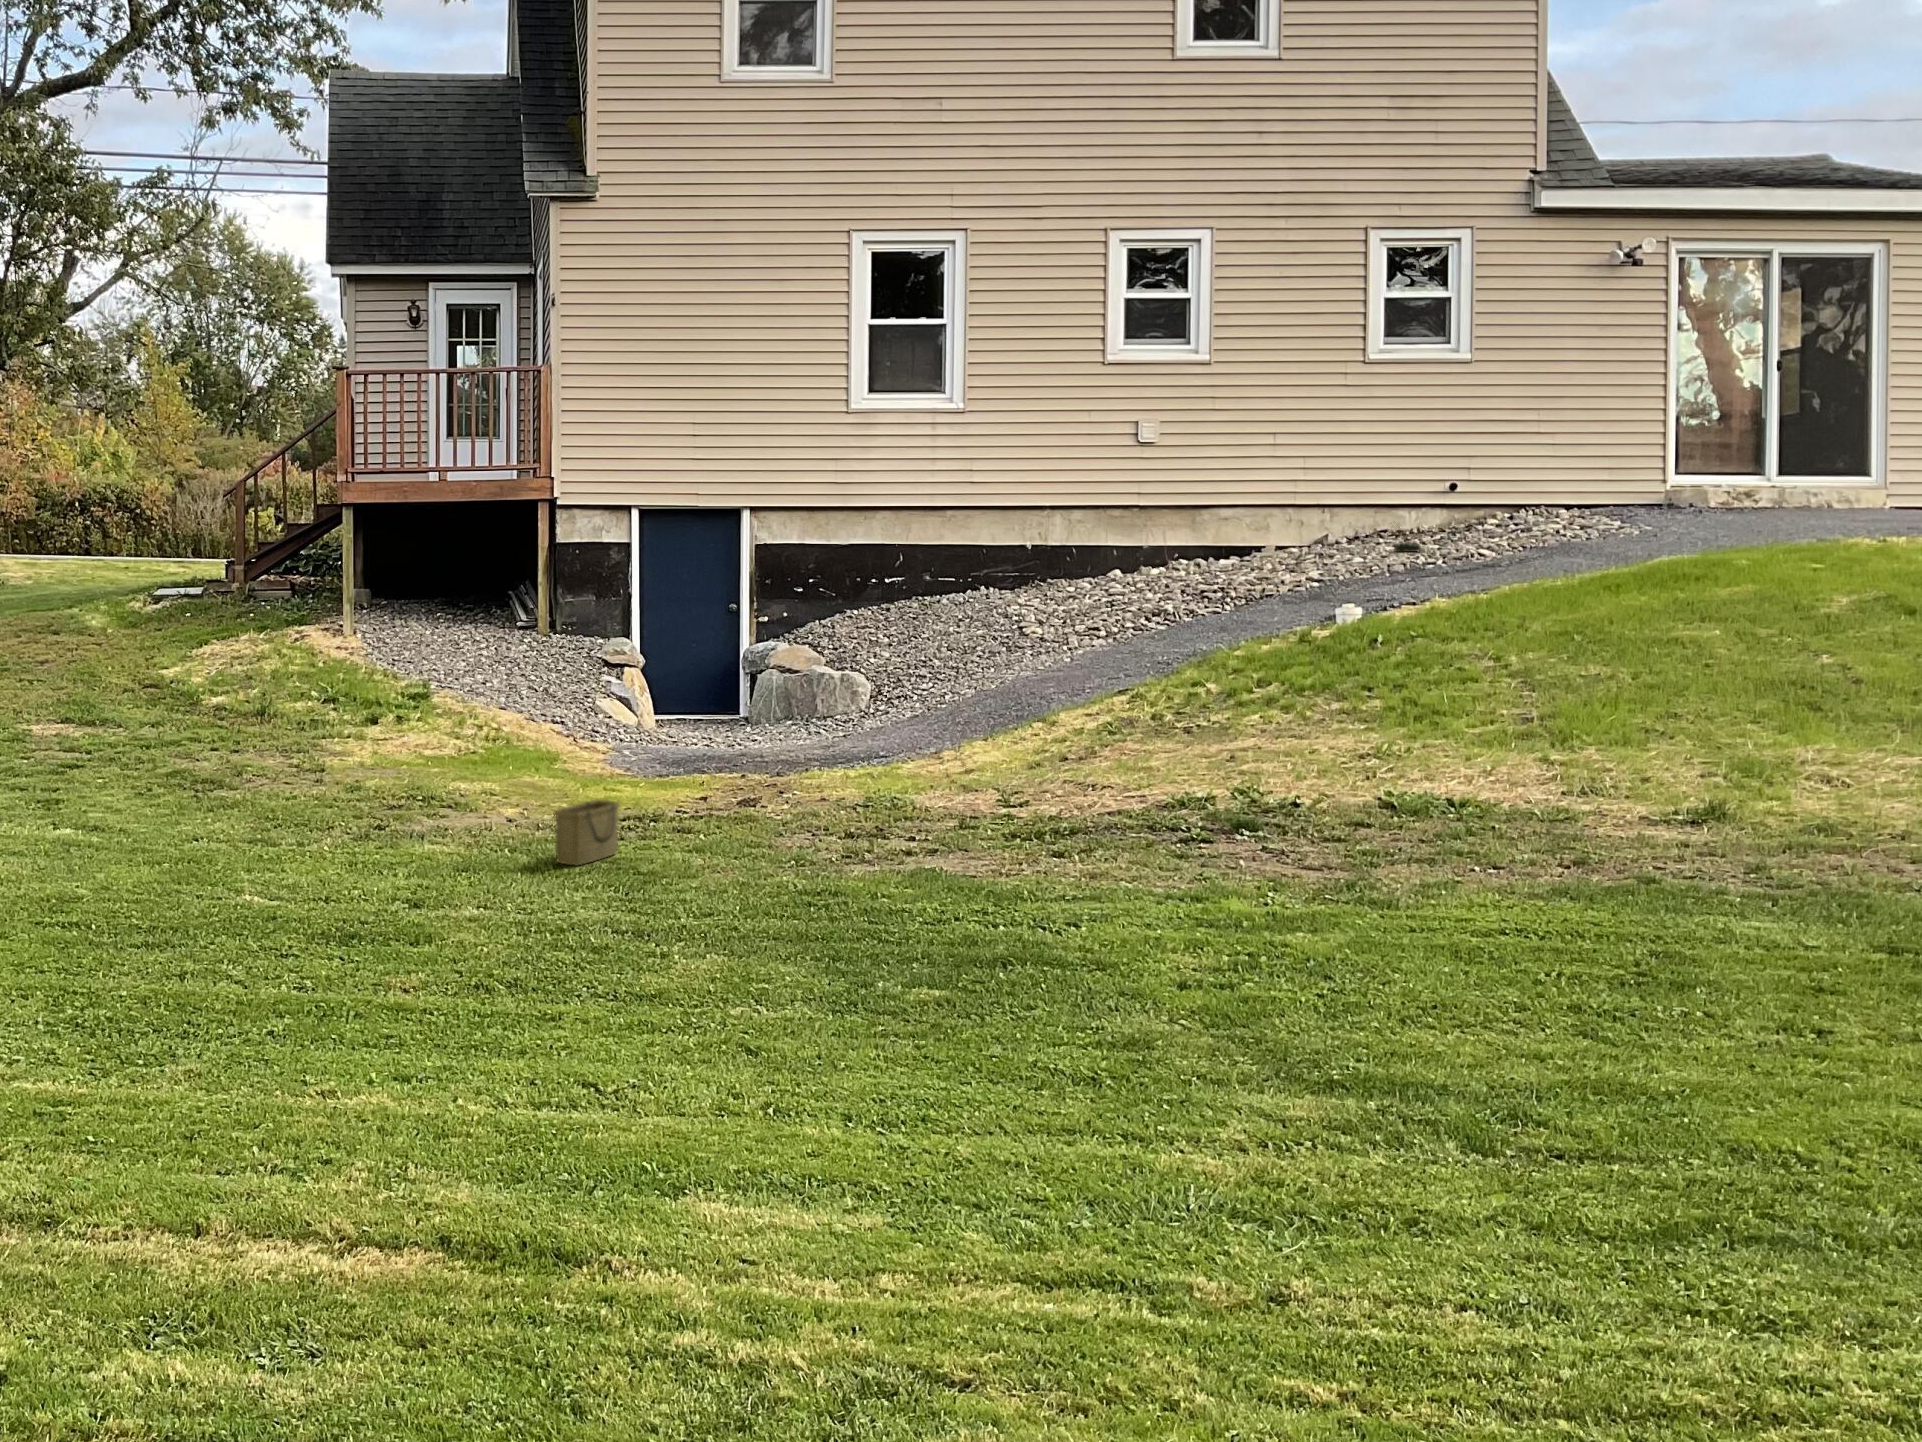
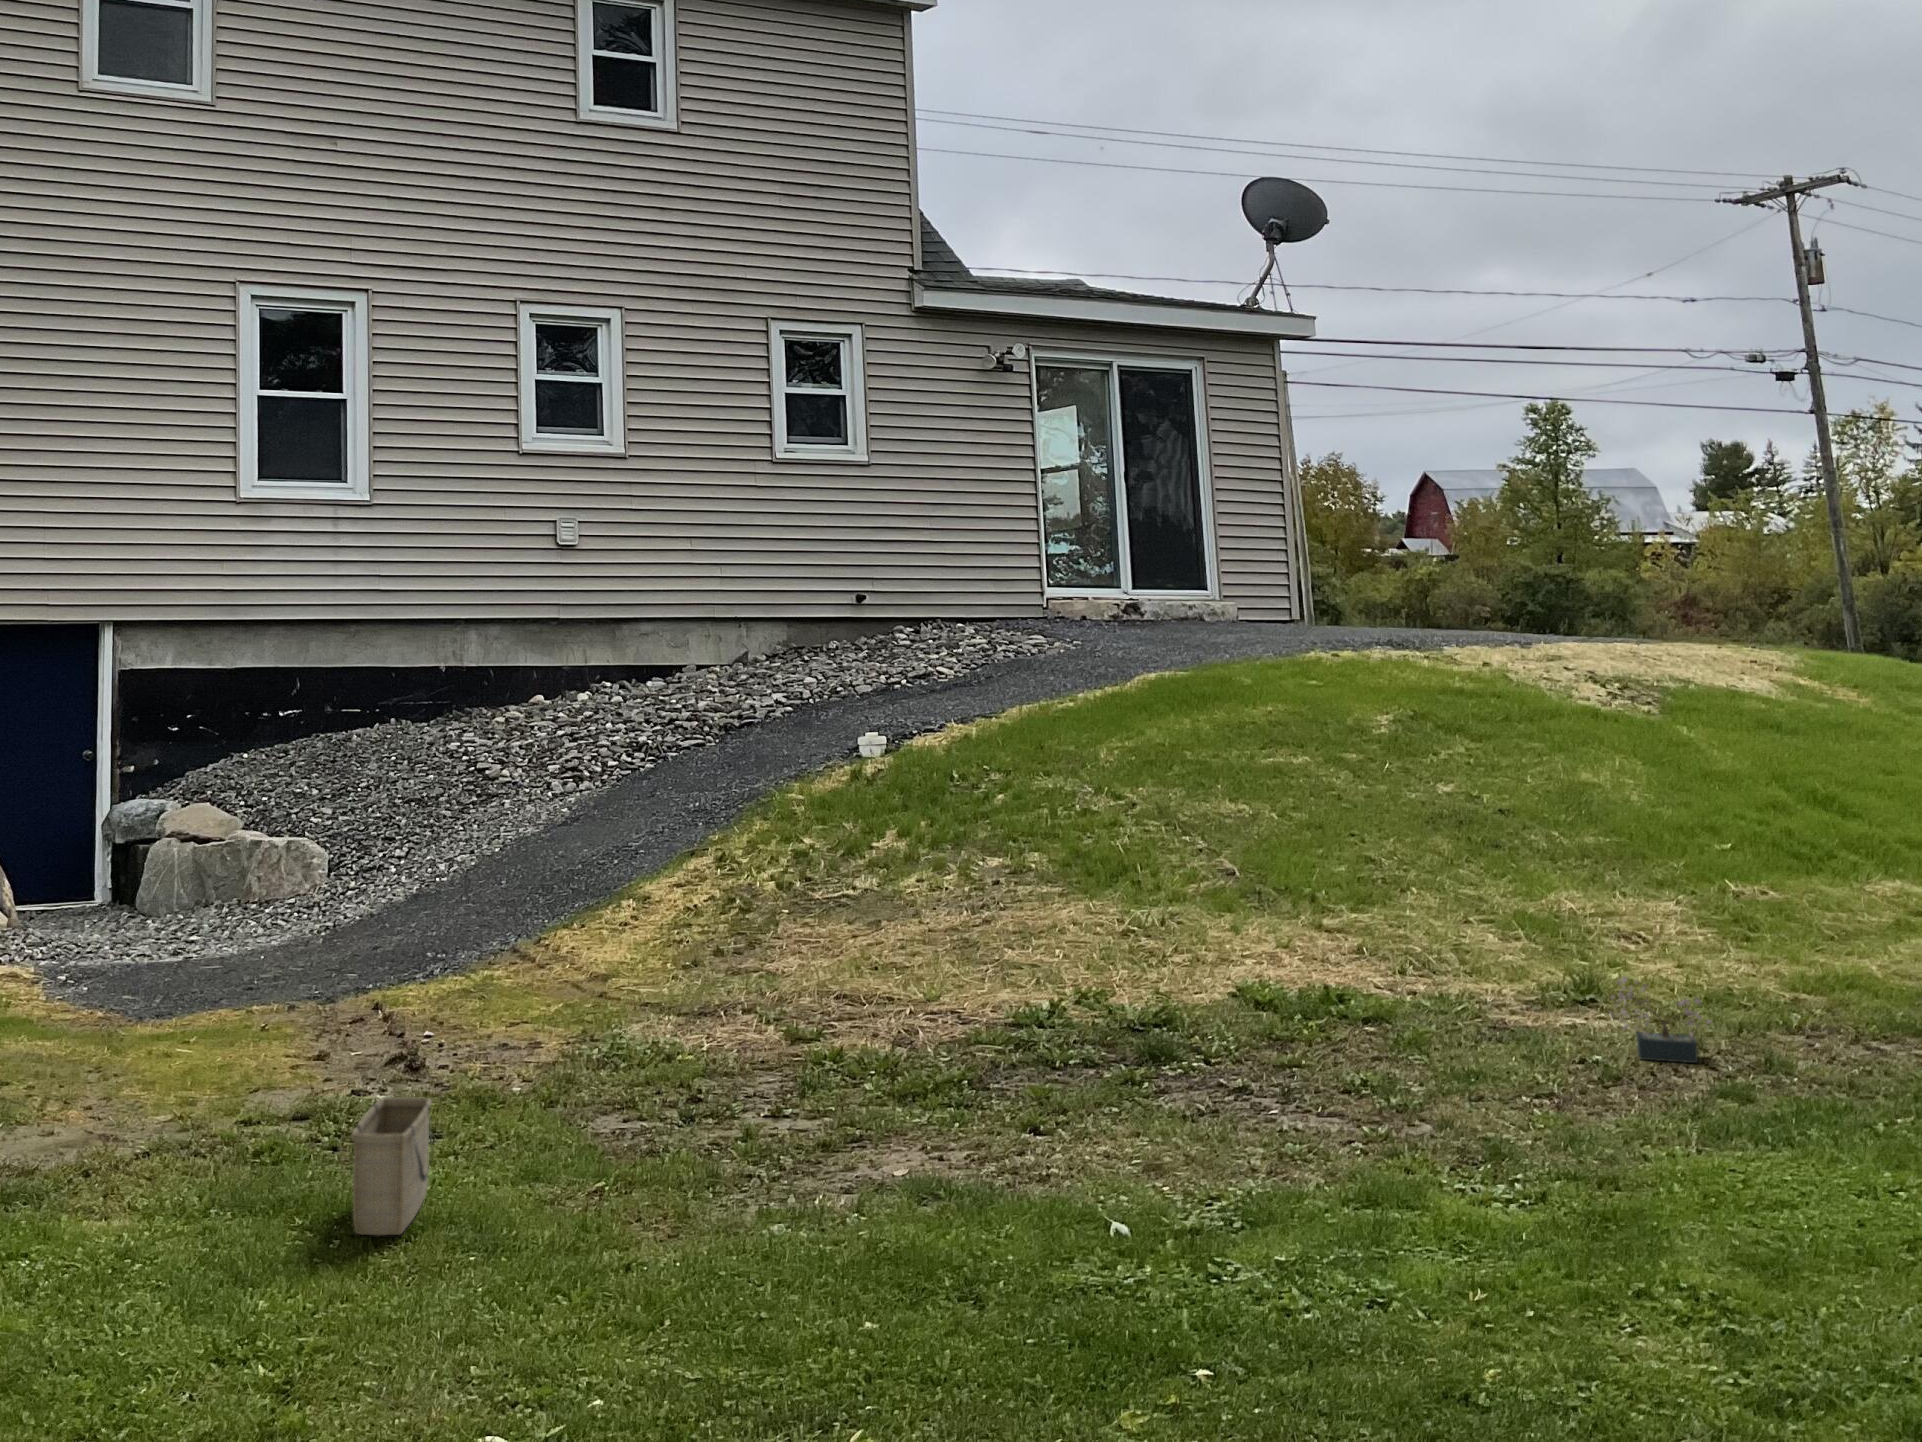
decorative plant: present [1387,521,1425,552] -> present [1610,977,1711,1063]

